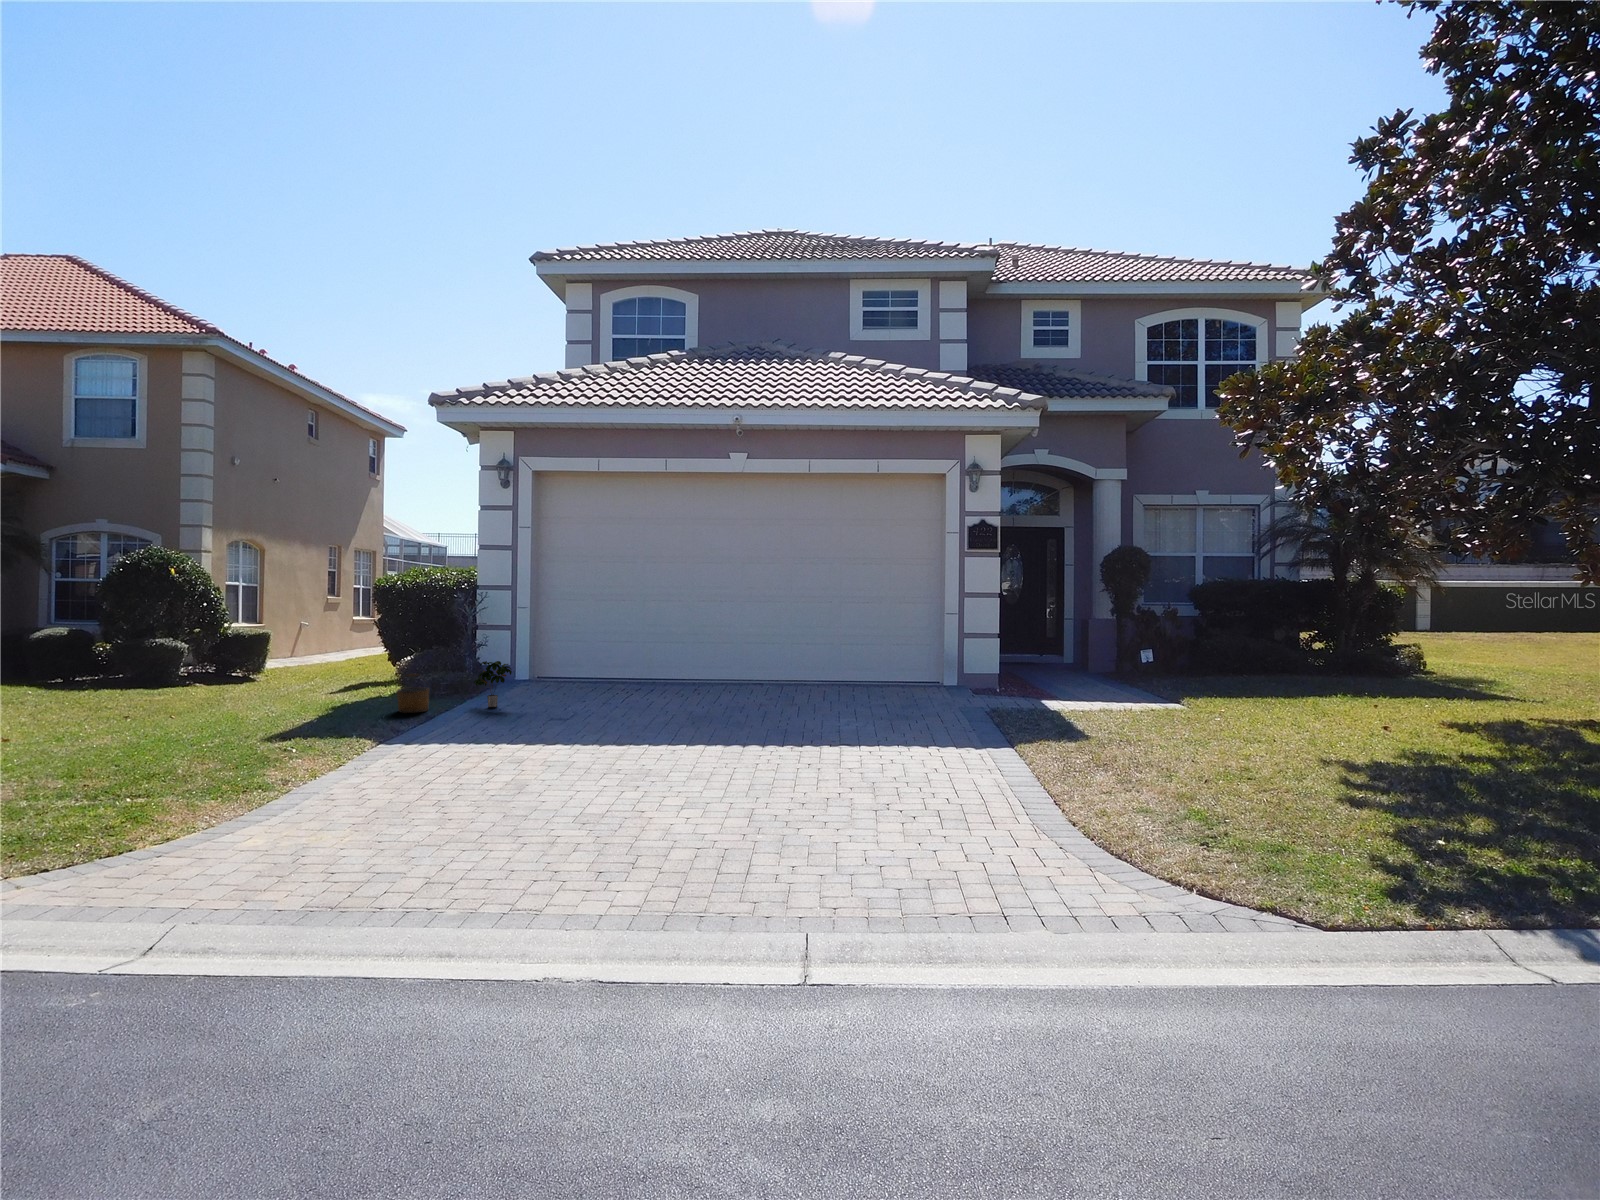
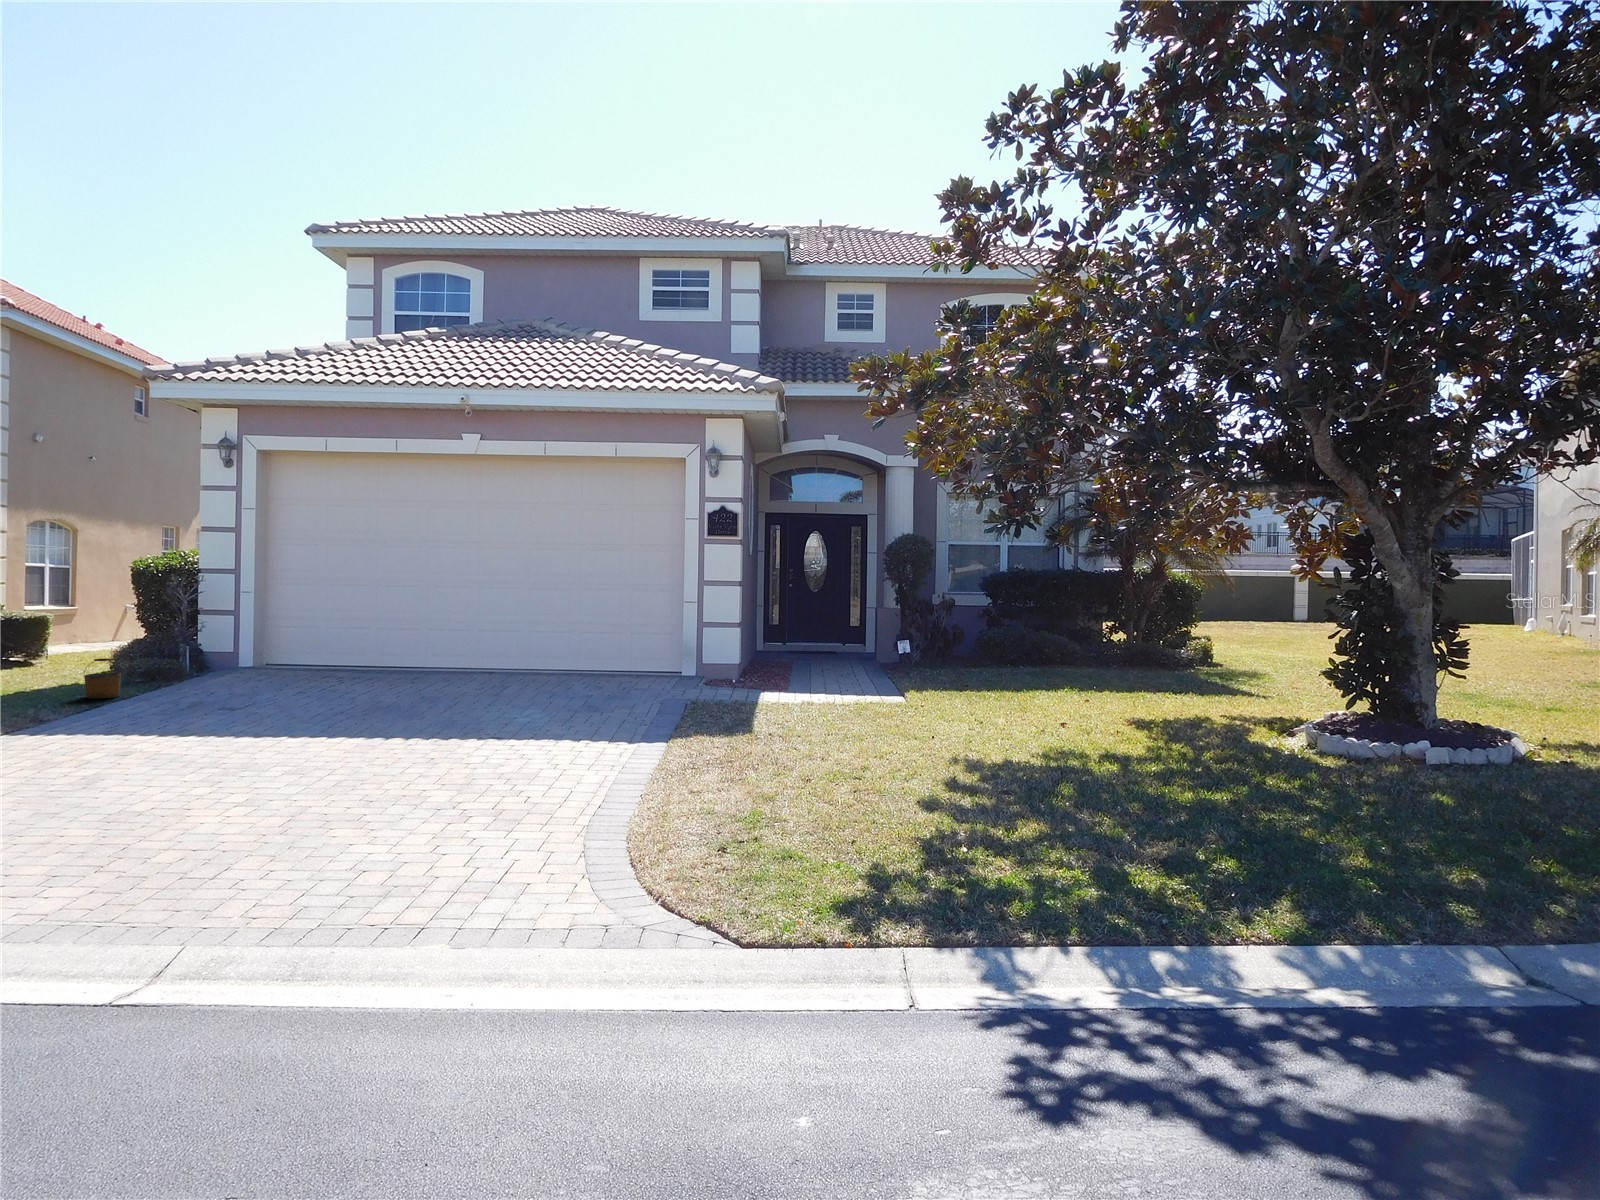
potted plant: present [474,661,512,707] -> none [173,646,211,693]

